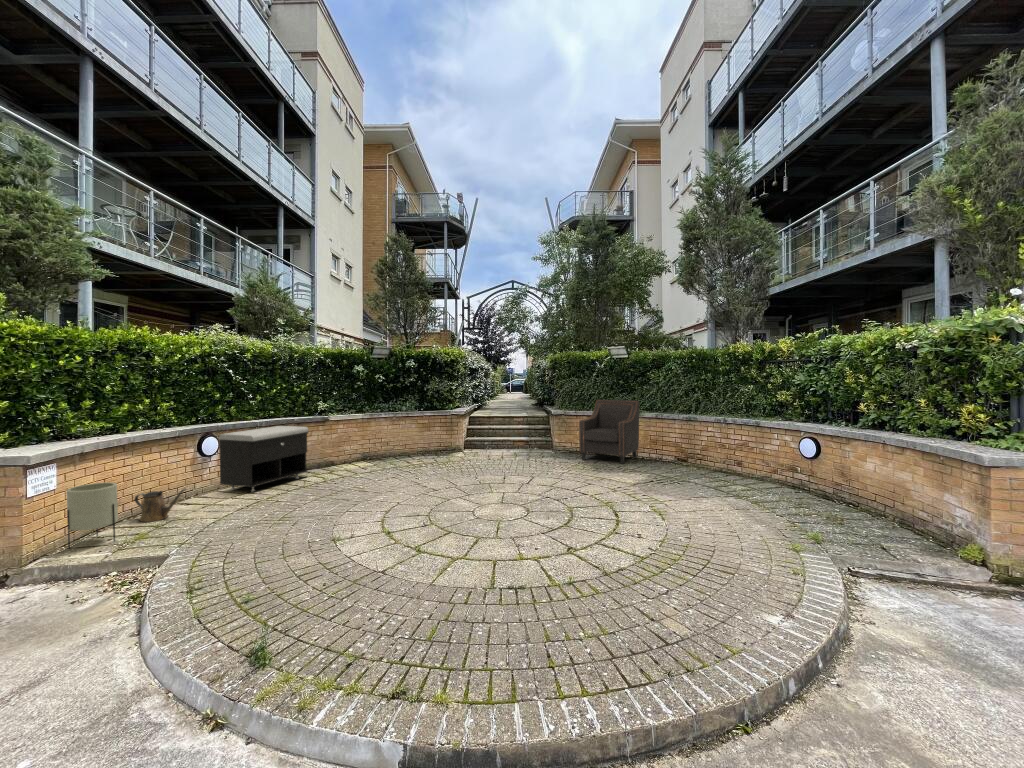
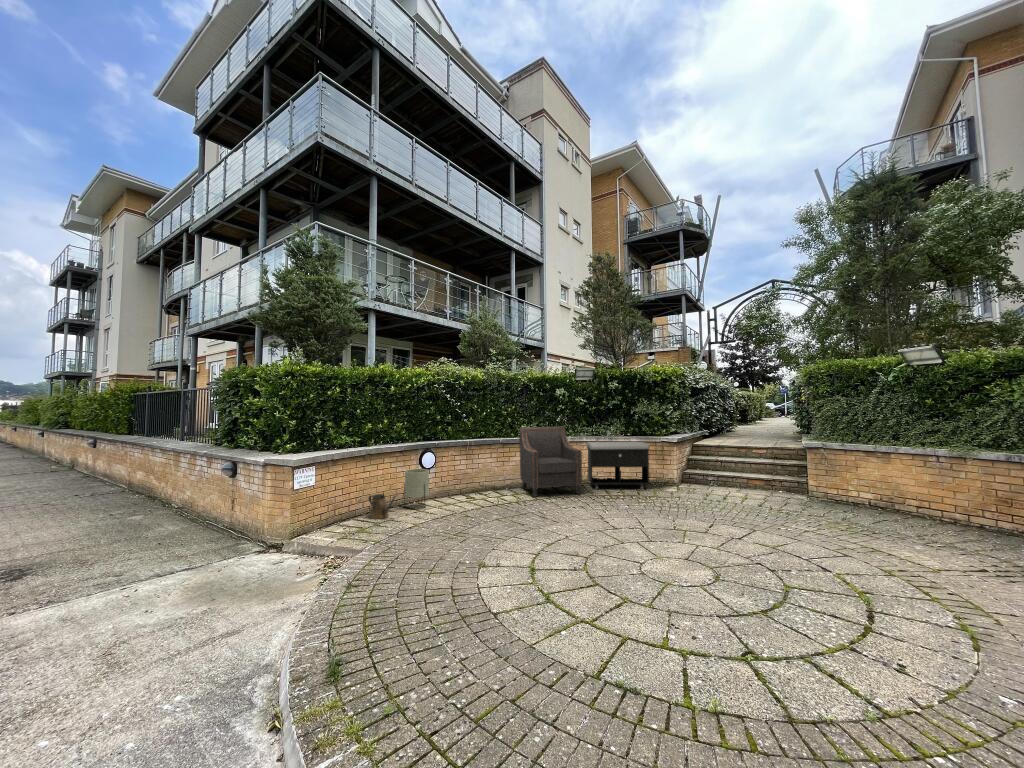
chair: present [579,400,639,464] -> present [519,426,582,497]
storage bench: present [219,426,308,492] -> present [587,441,649,489]
planter: present [67,482,118,549] -> present [404,469,429,501]

